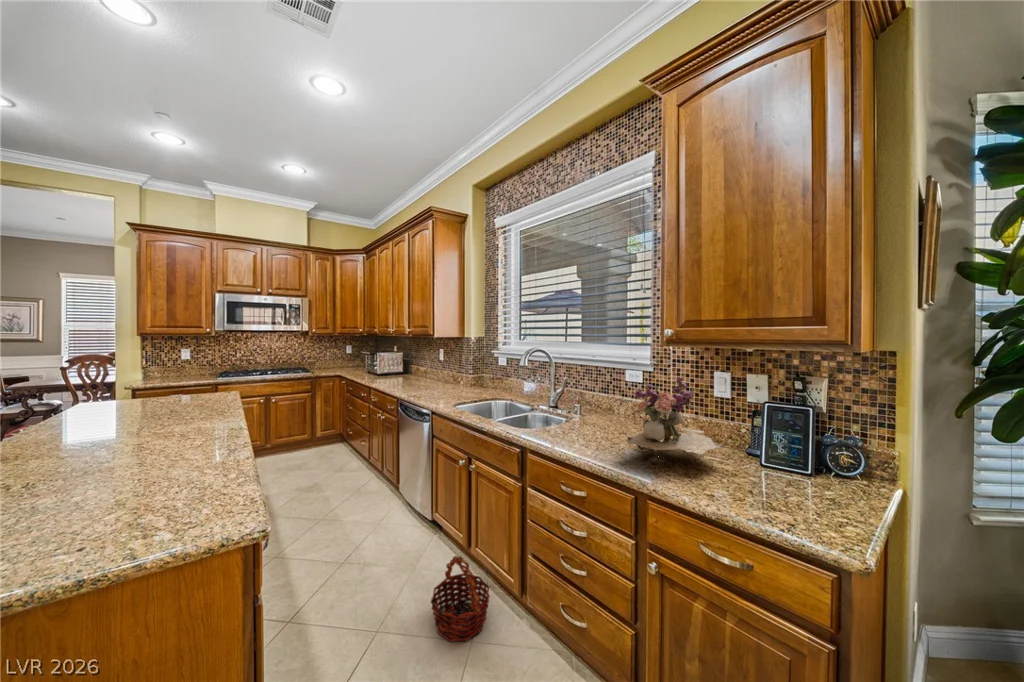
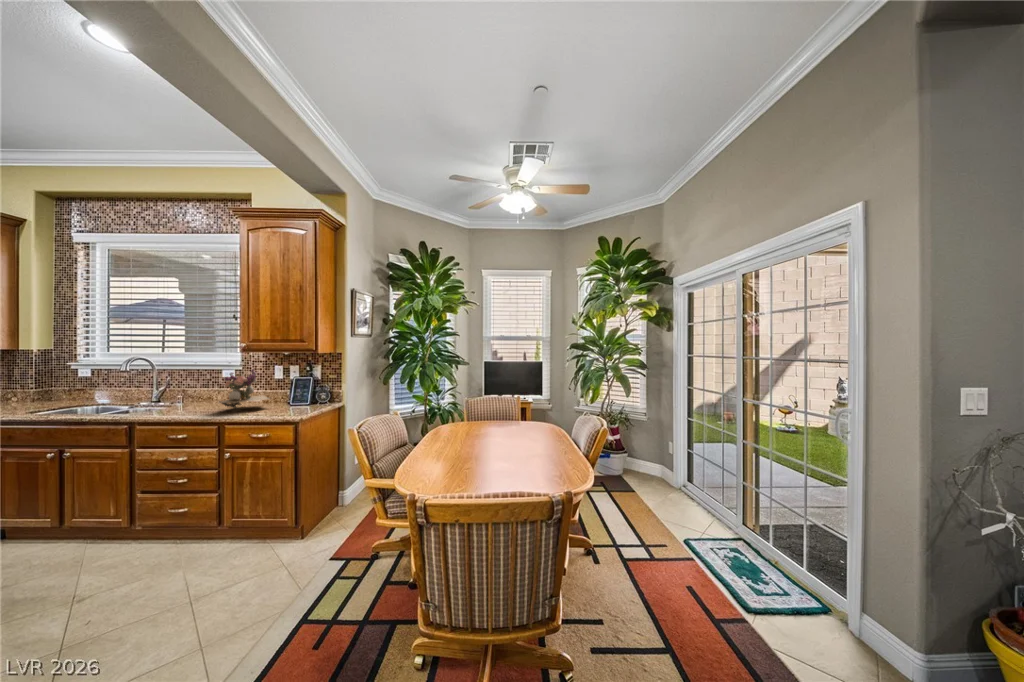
basket: present [431,556,490,642] -> none [44,512,107,568]

